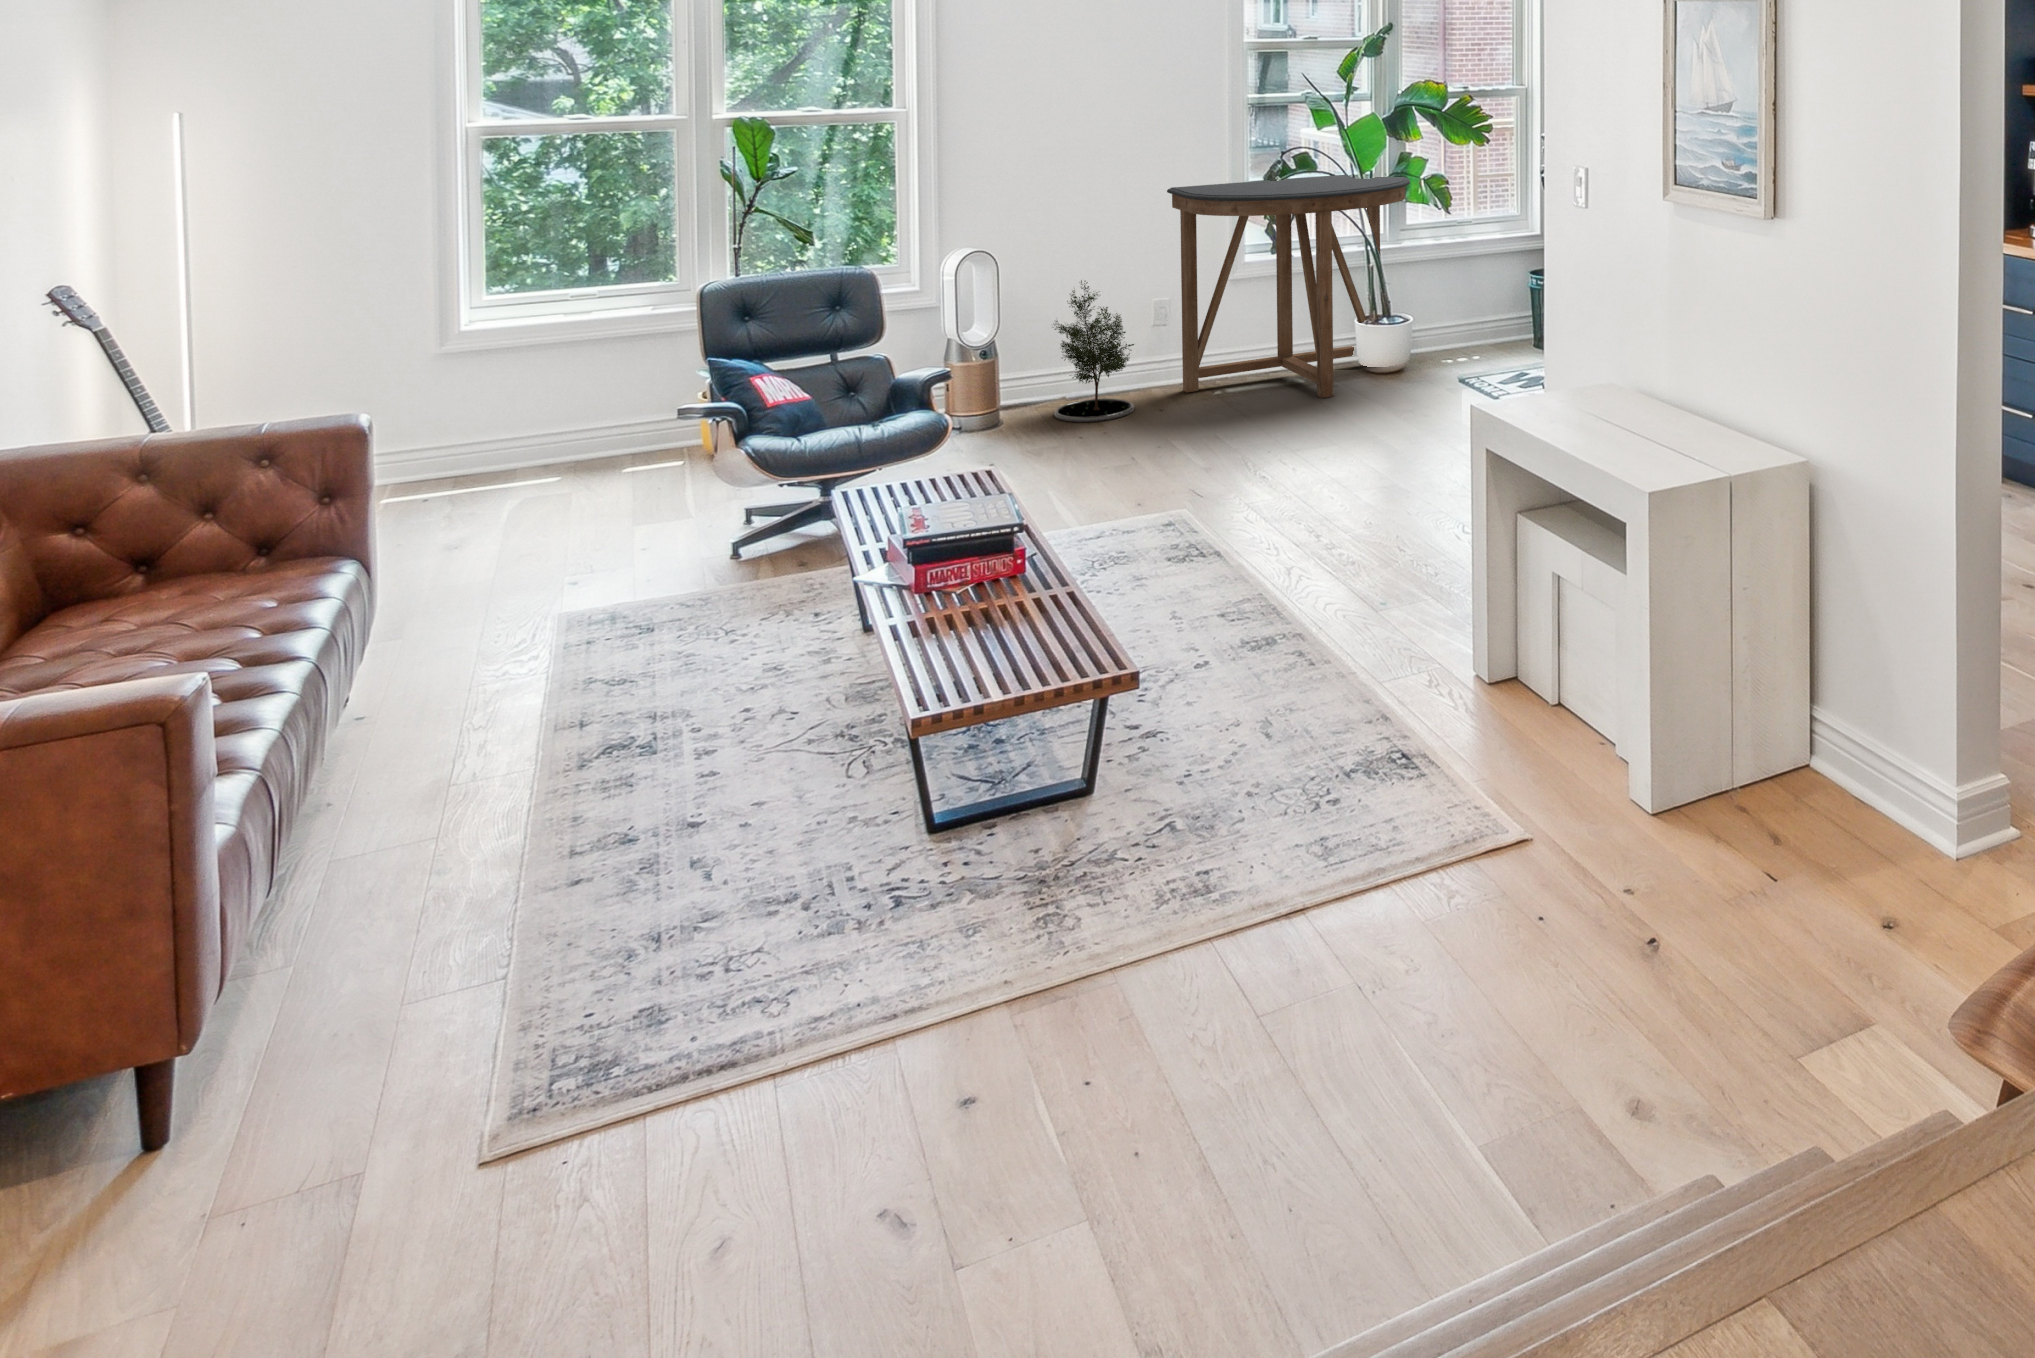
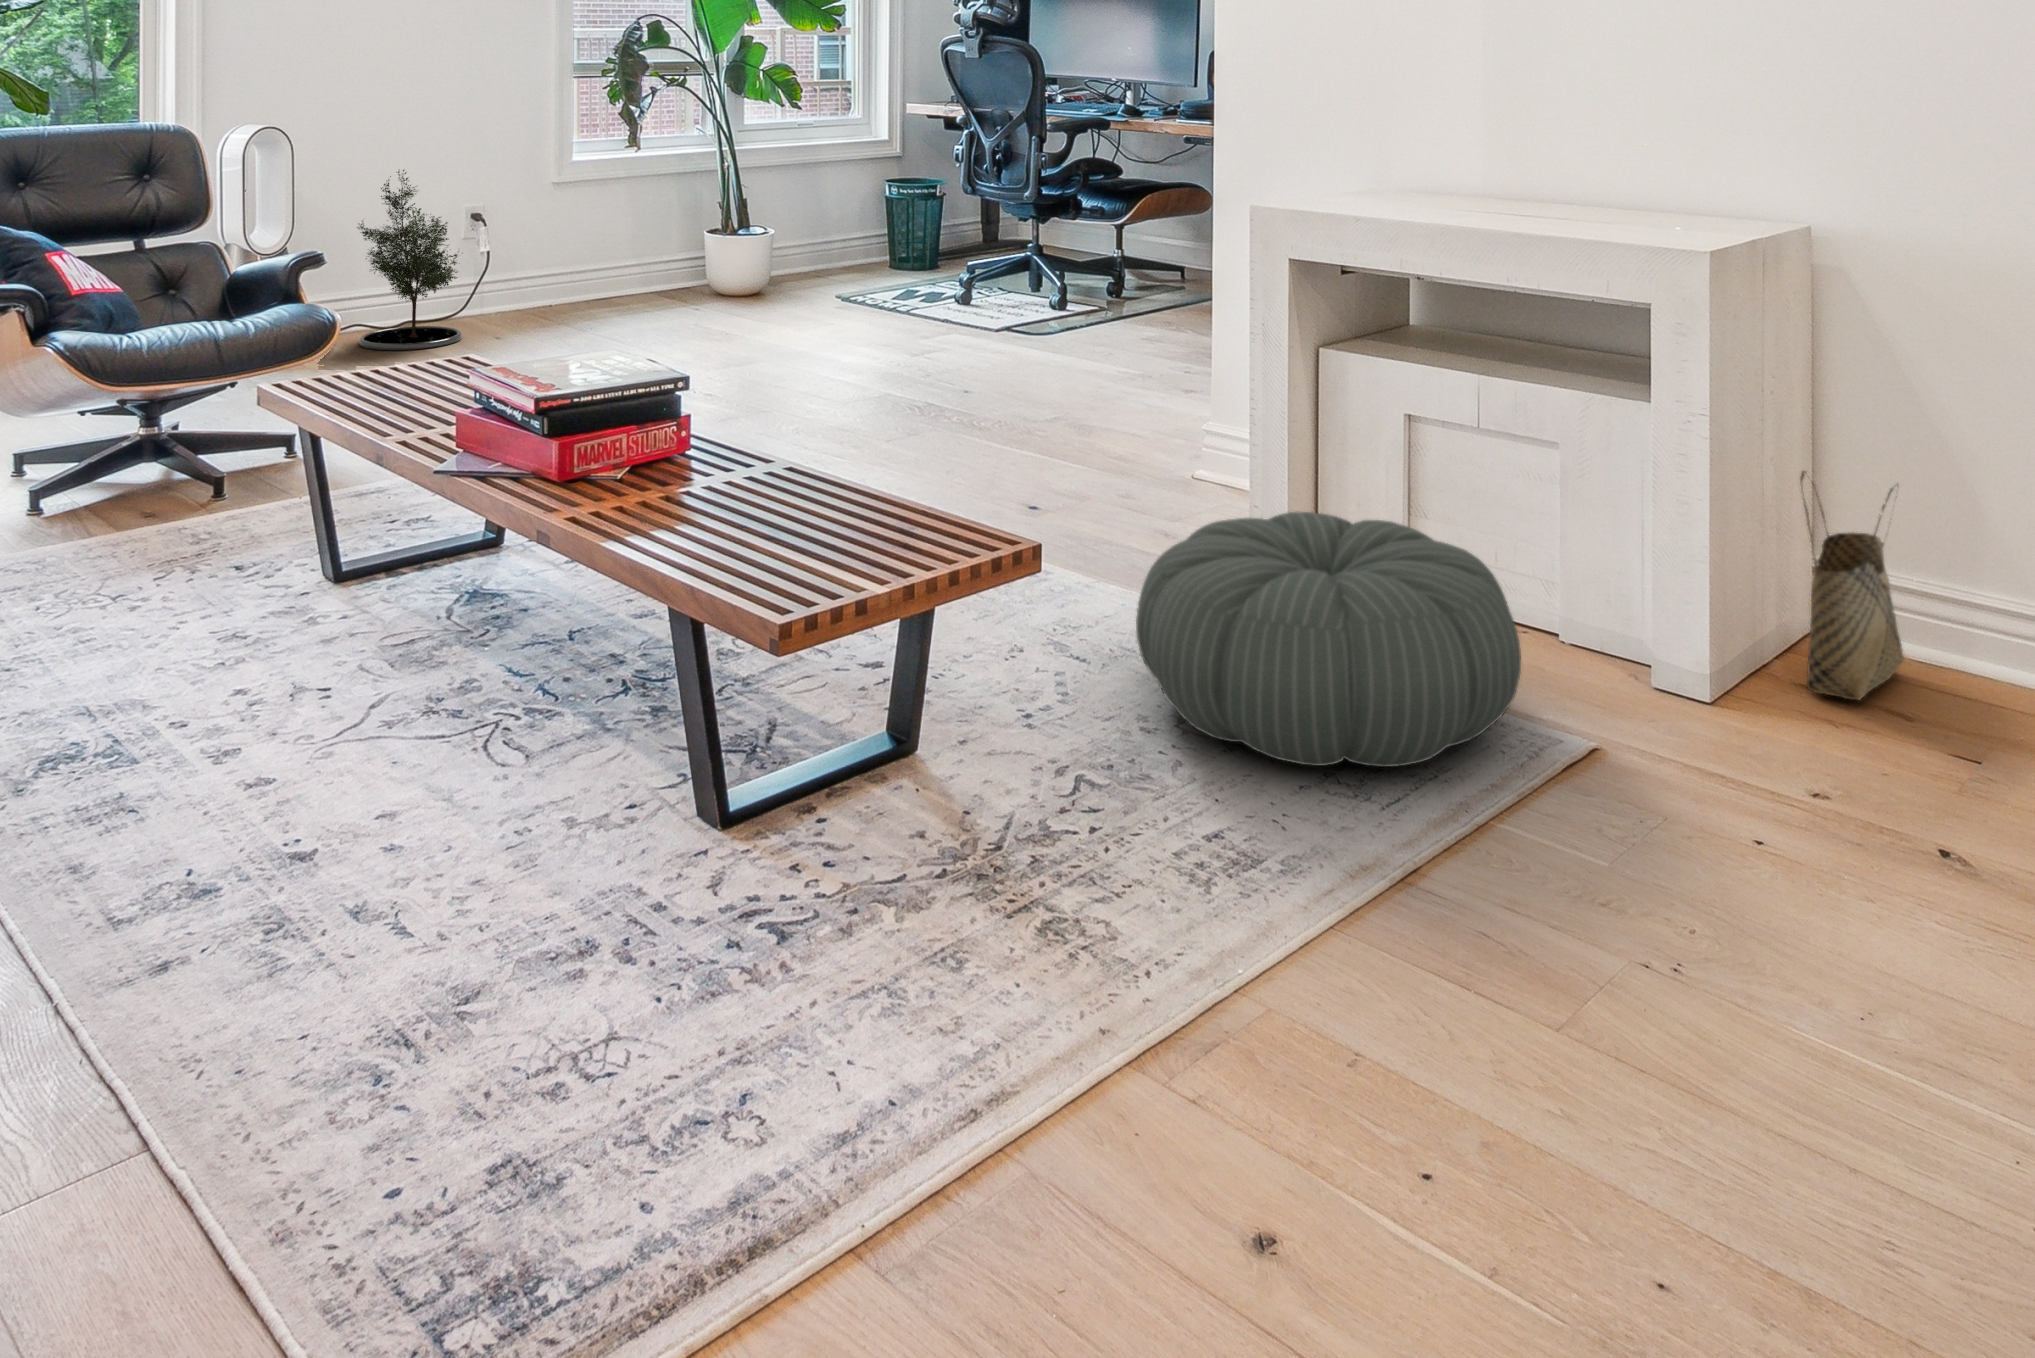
console table: present [1167,175,1410,398] -> none [488,58,774,319]
pouf: none [1245,649,1510,841] -> present [1136,511,1521,767]
woven basket: none [1728,651,1826,827] -> present [1800,471,1904,700]

